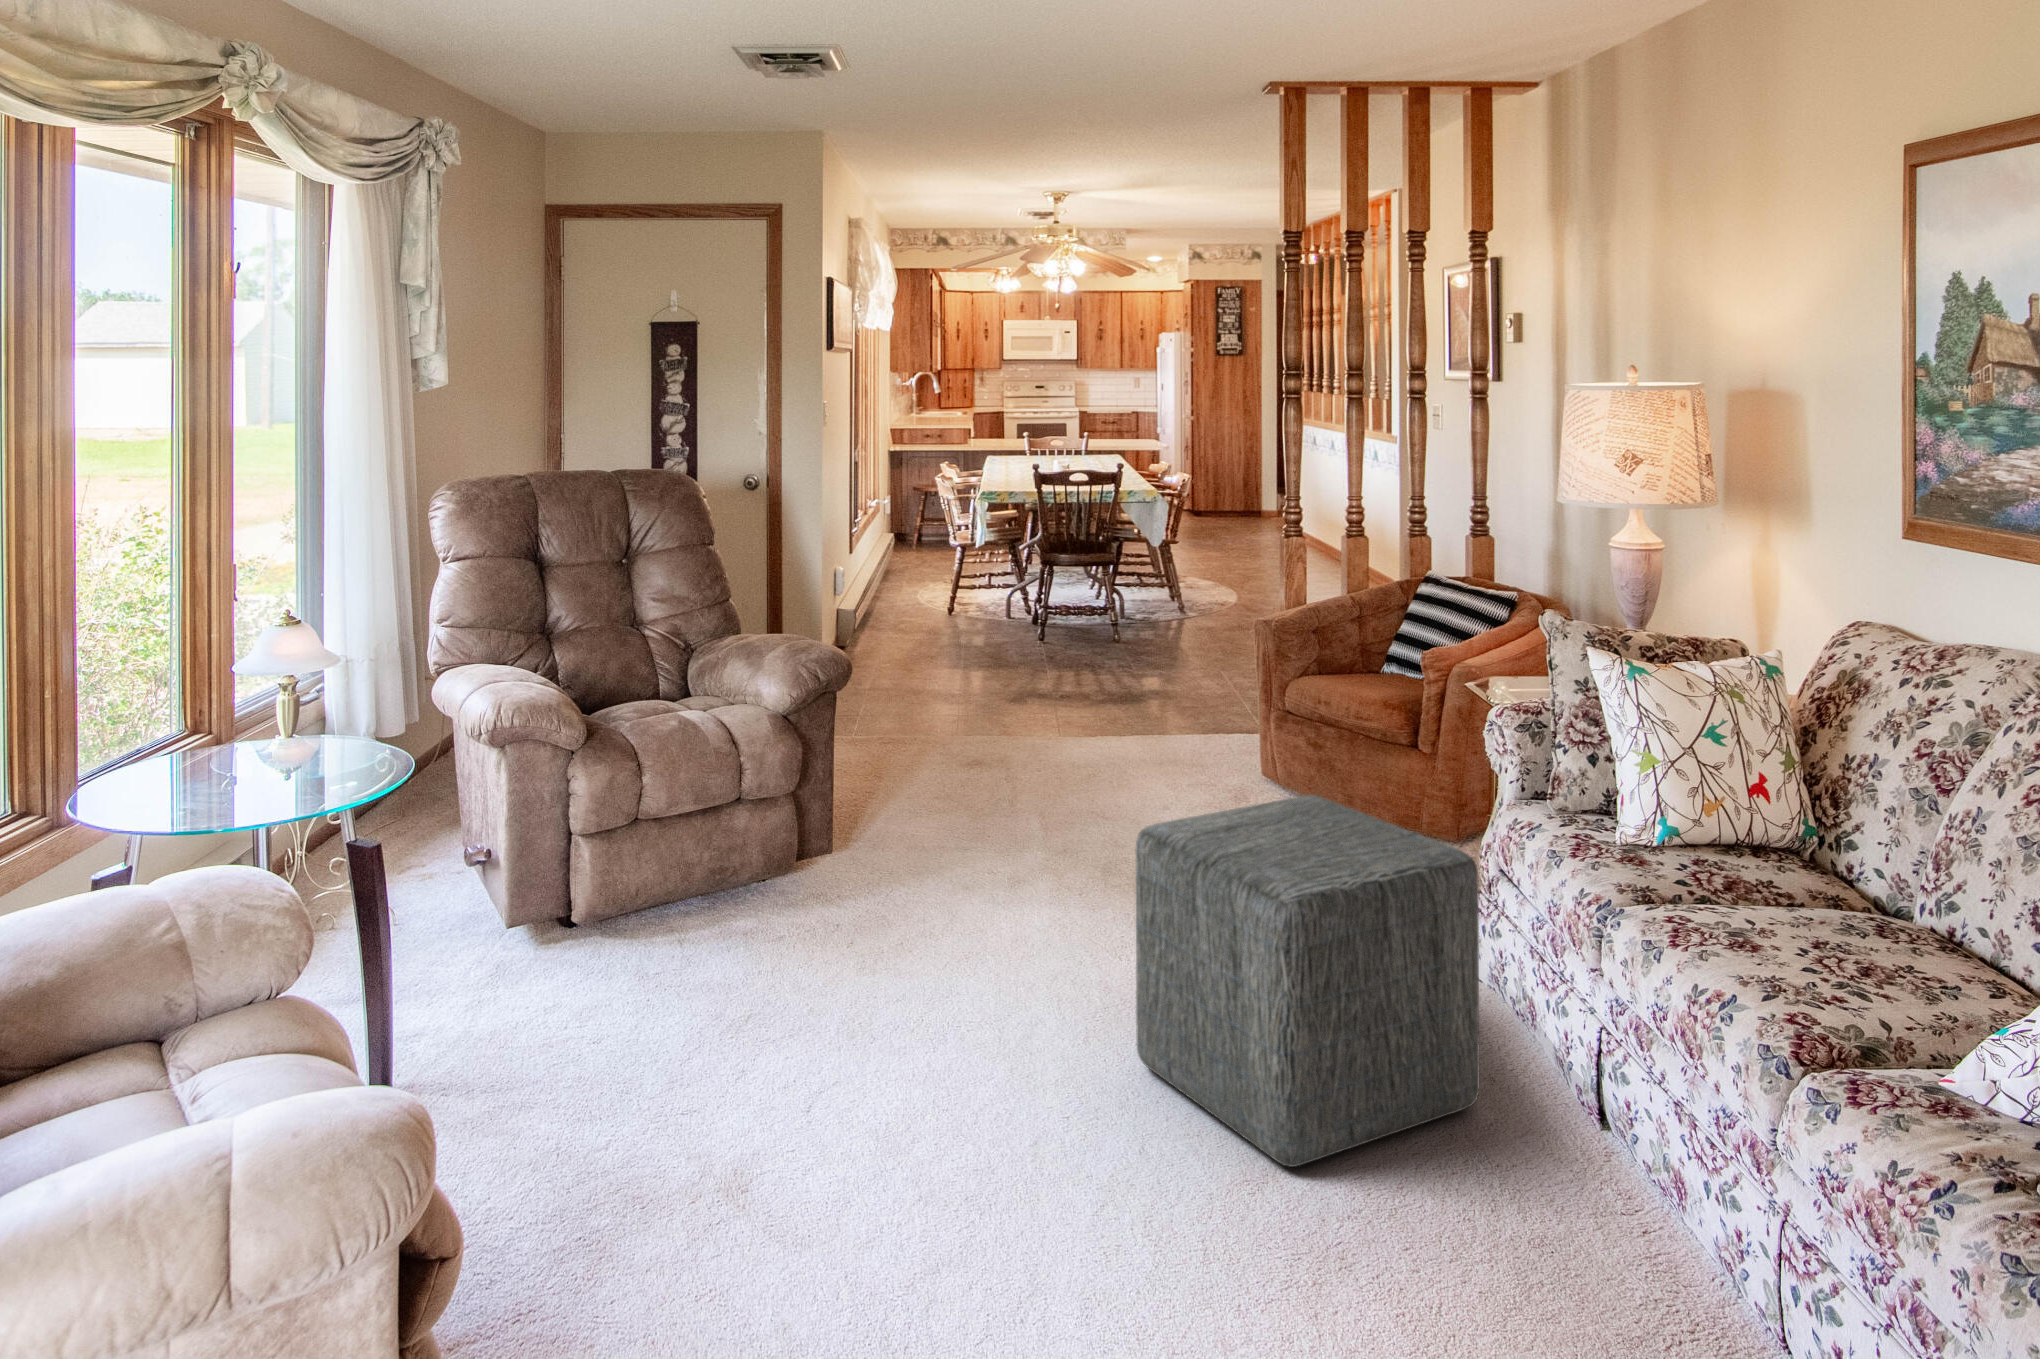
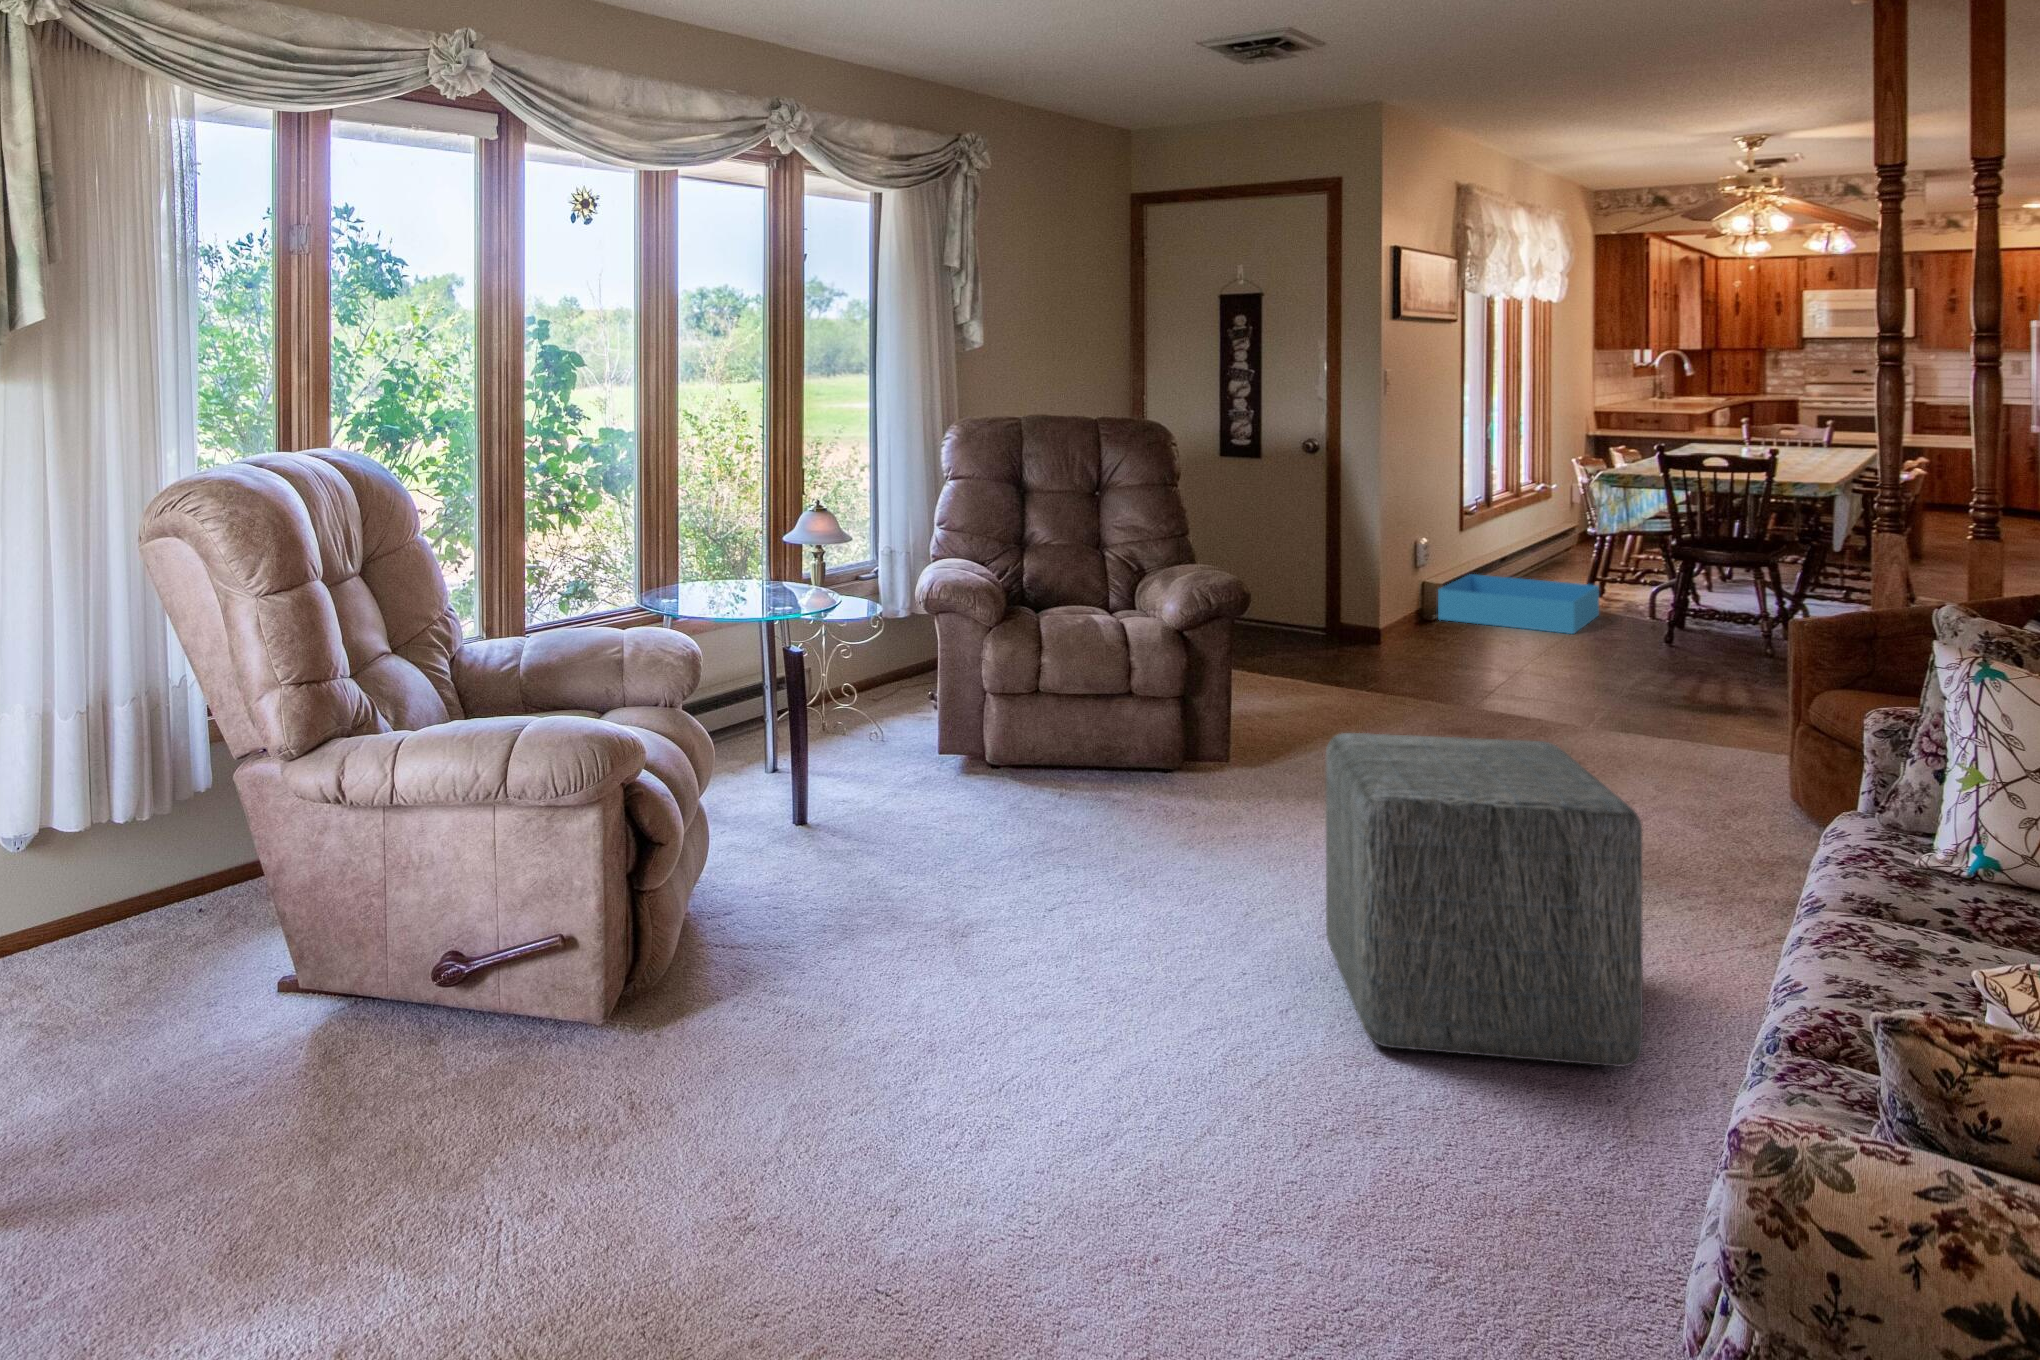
storage bin: none [852,601,976,653] -> present [1438,574,1599,634]

